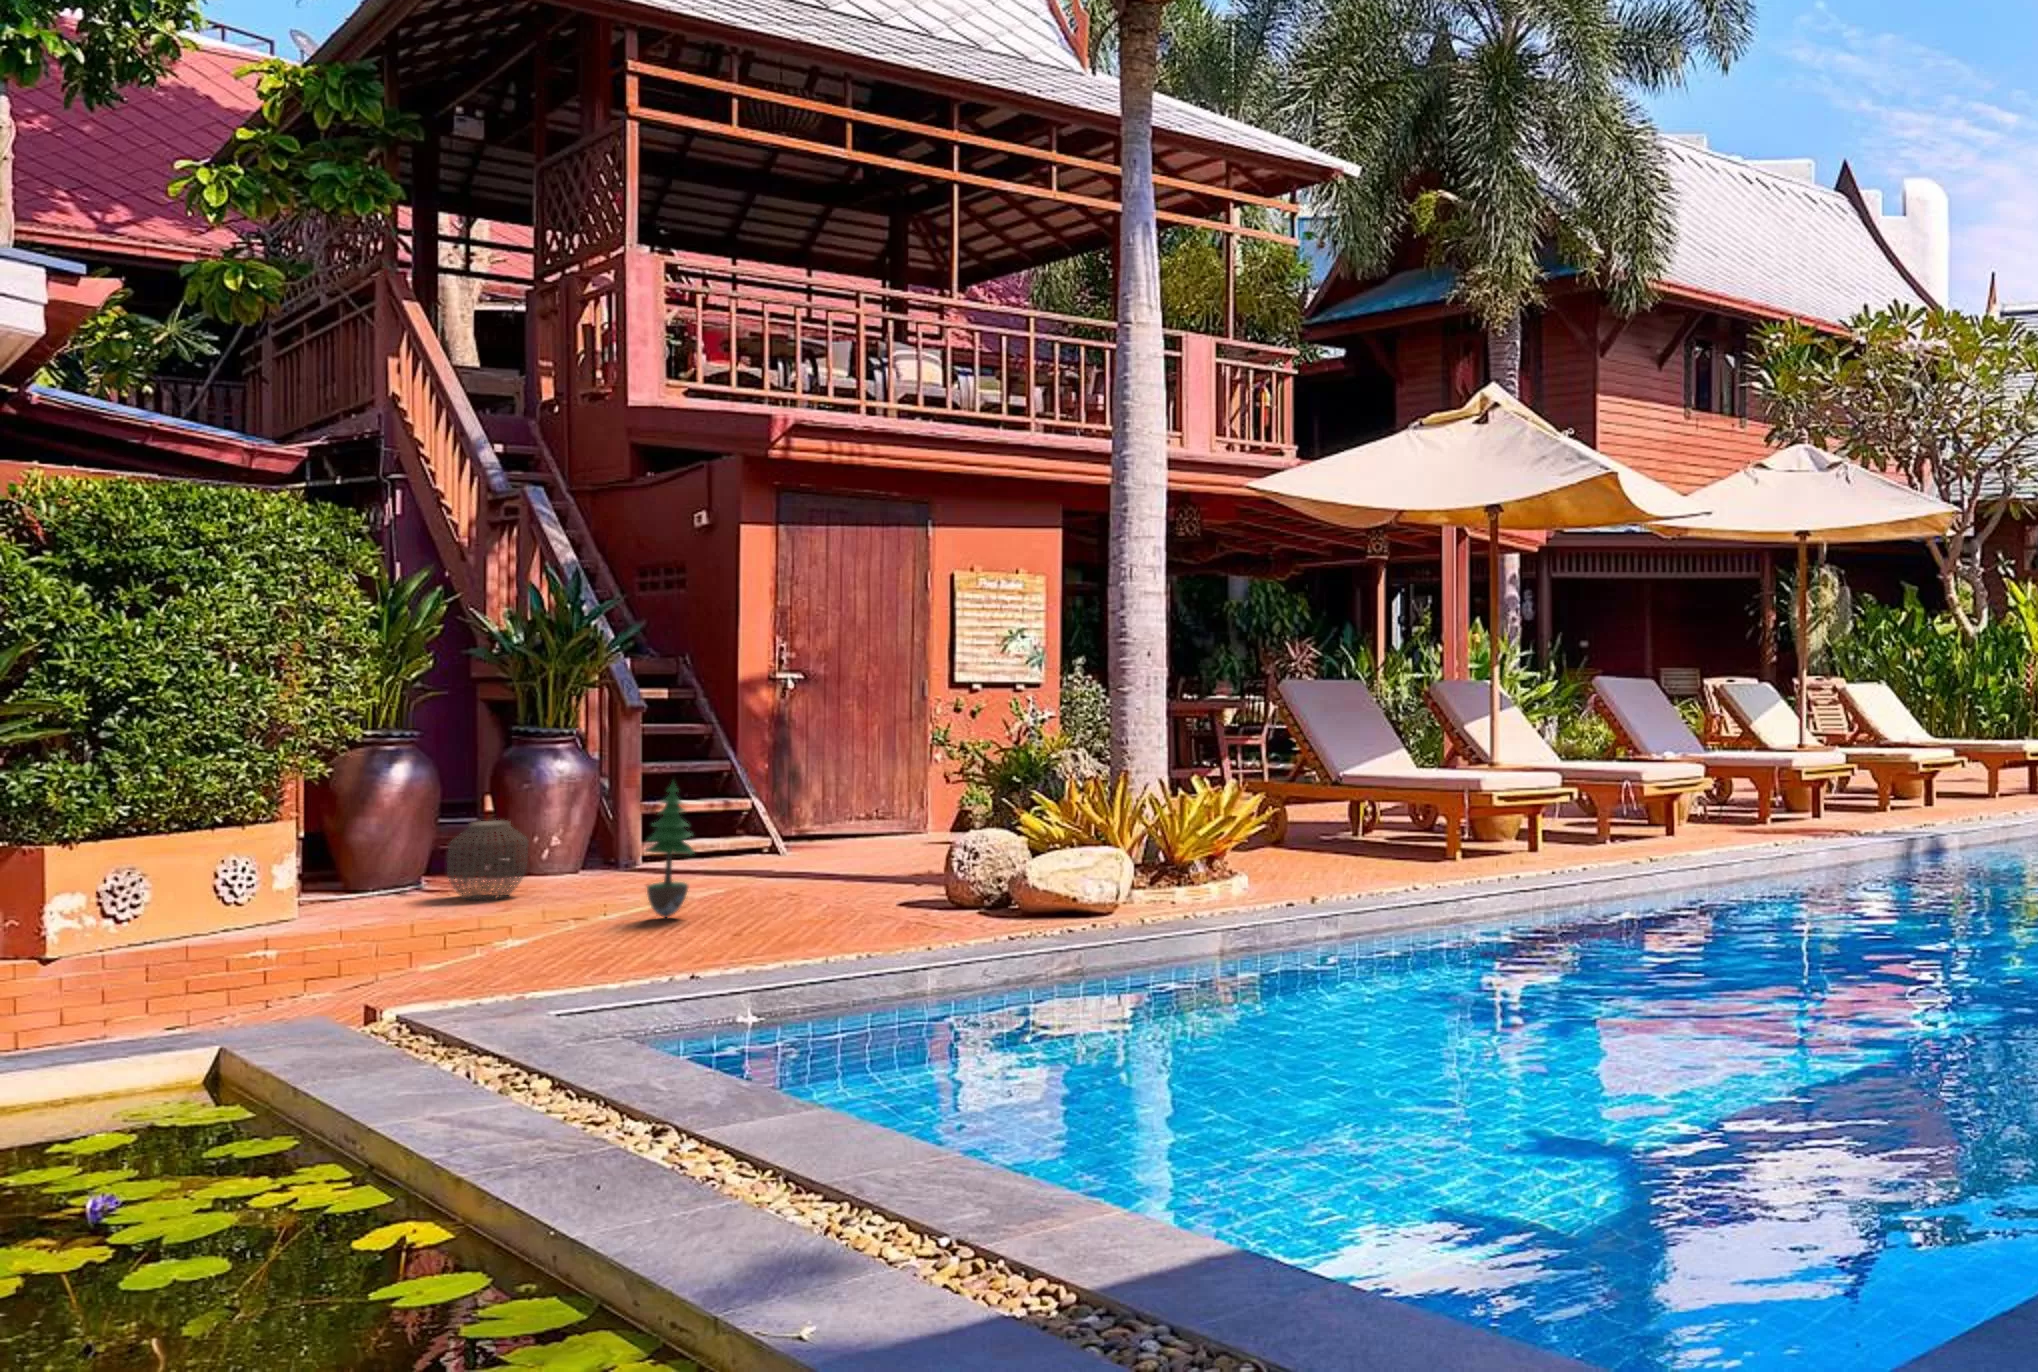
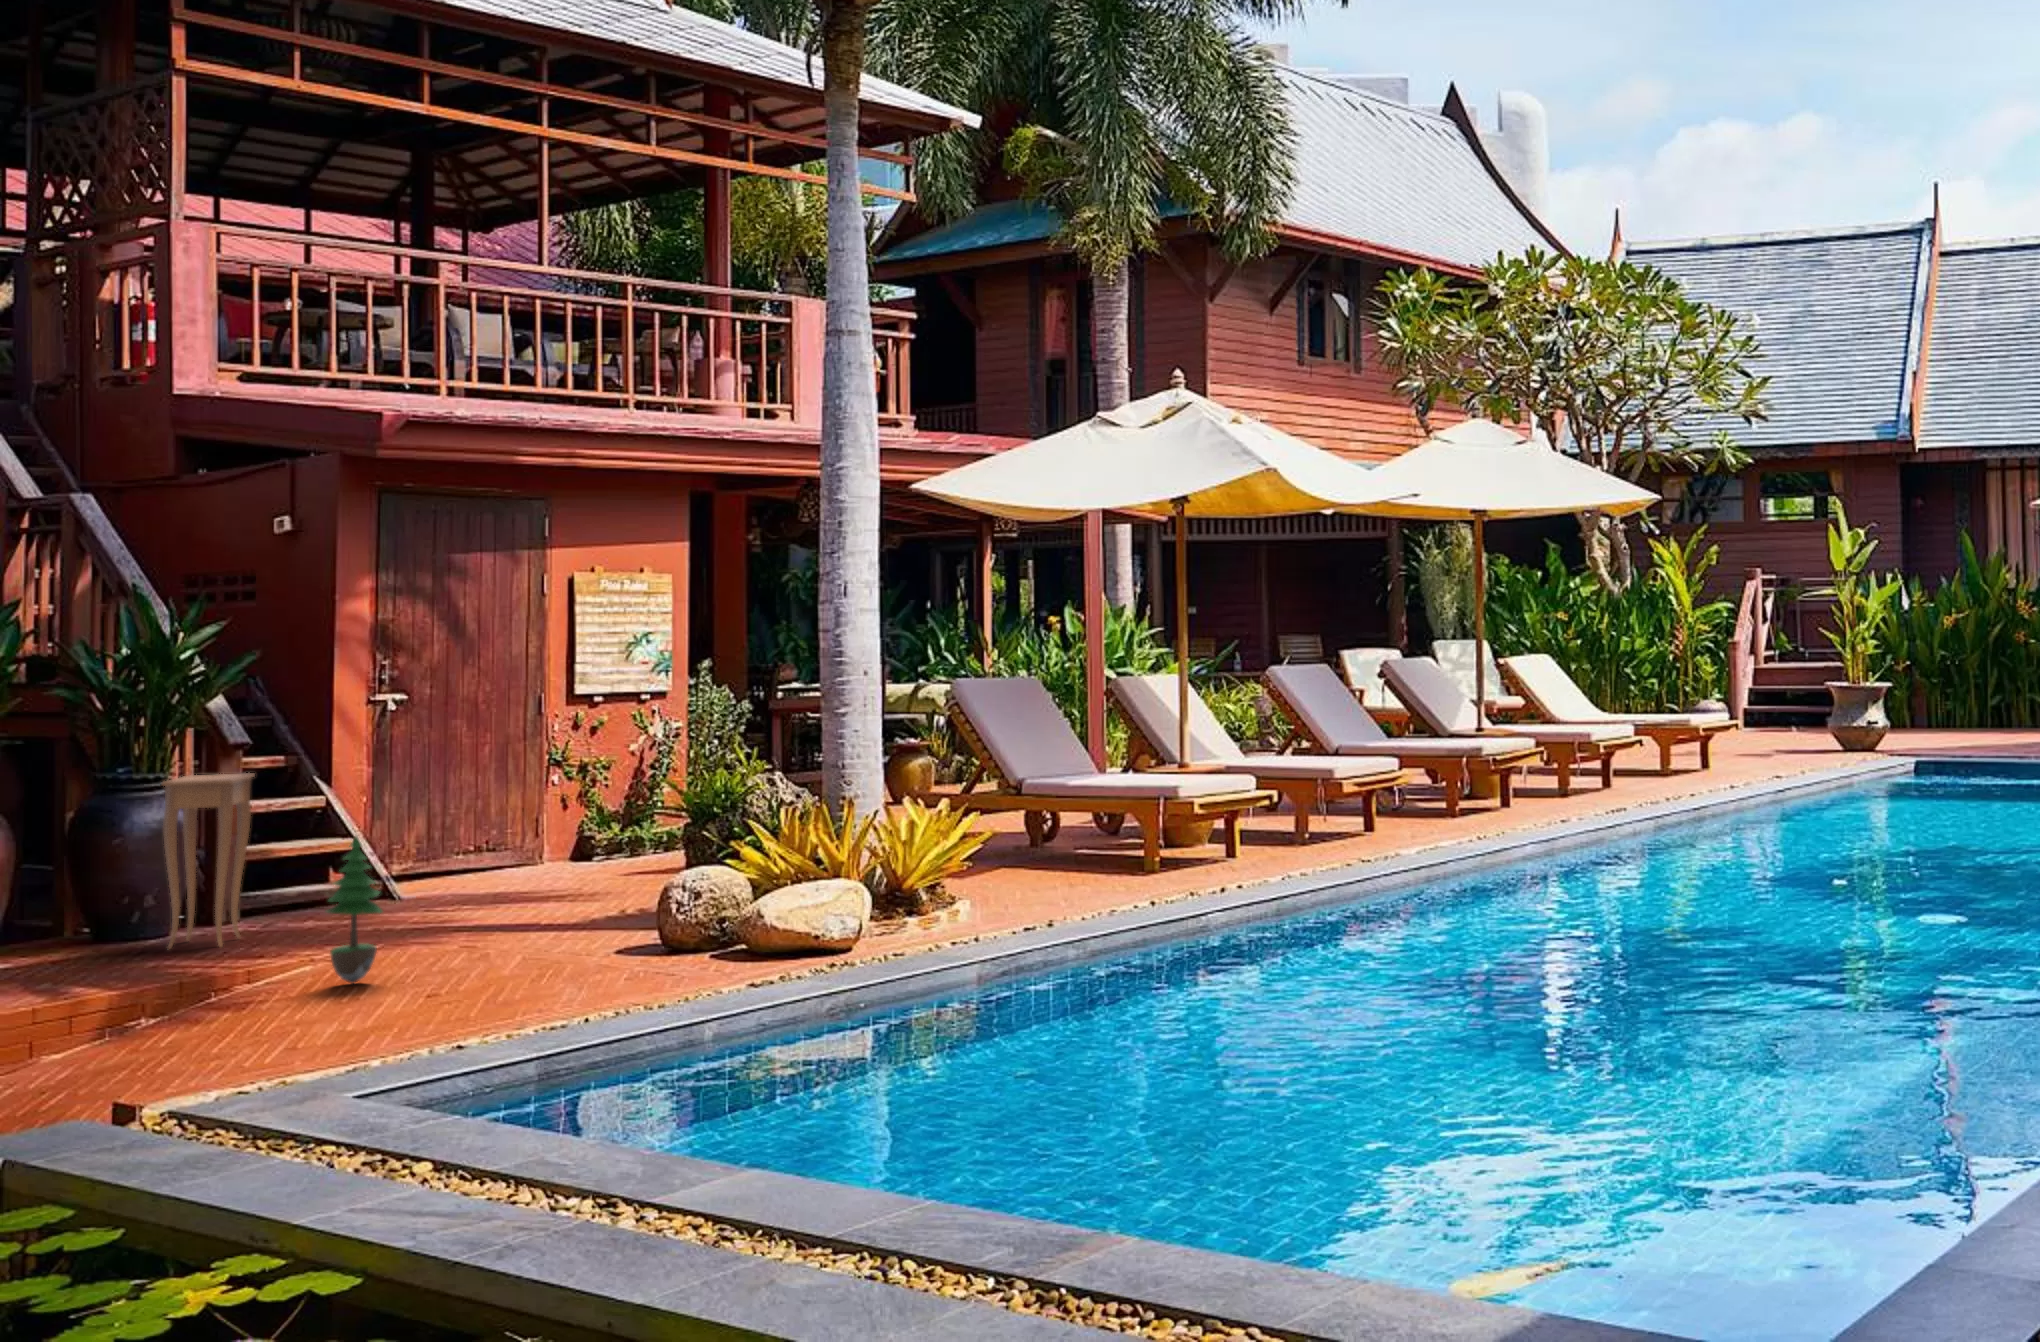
side table: none [557,728,640,882] -> present [162,773,254,950]
woven basket: present [447,820,528,901] -> none [58,886,152,977]

